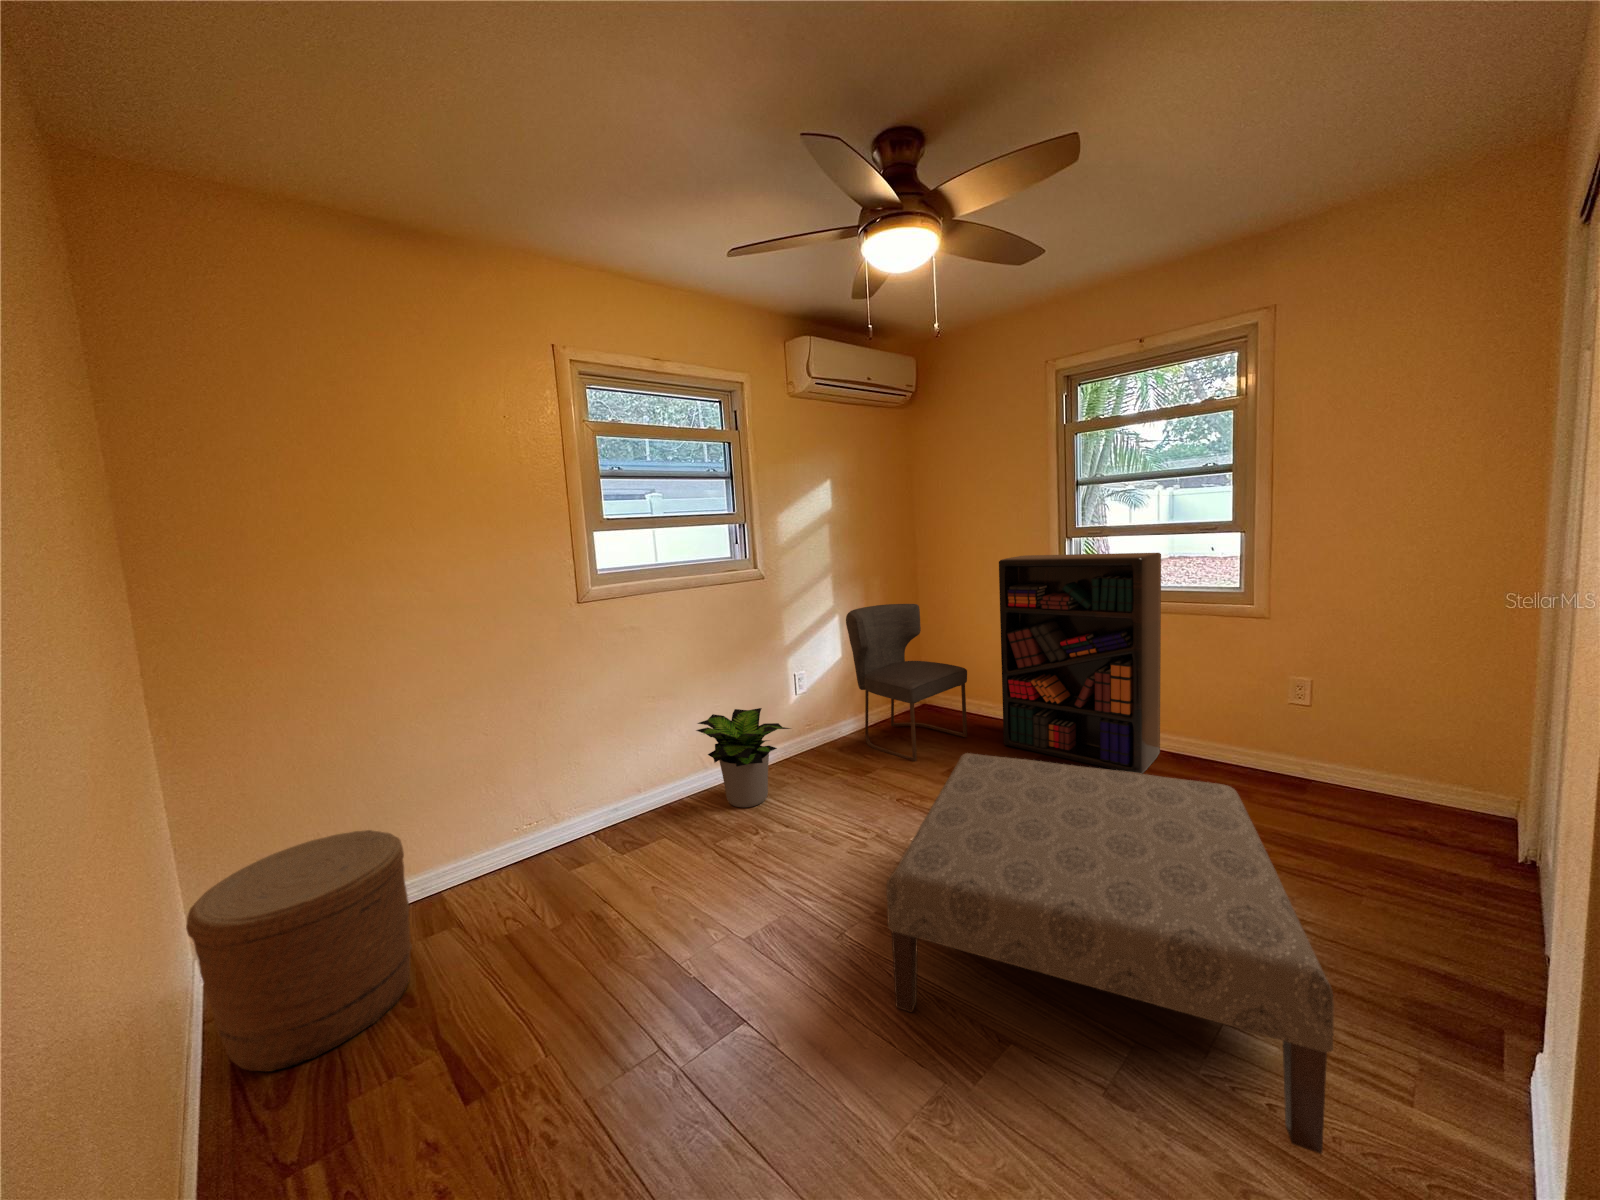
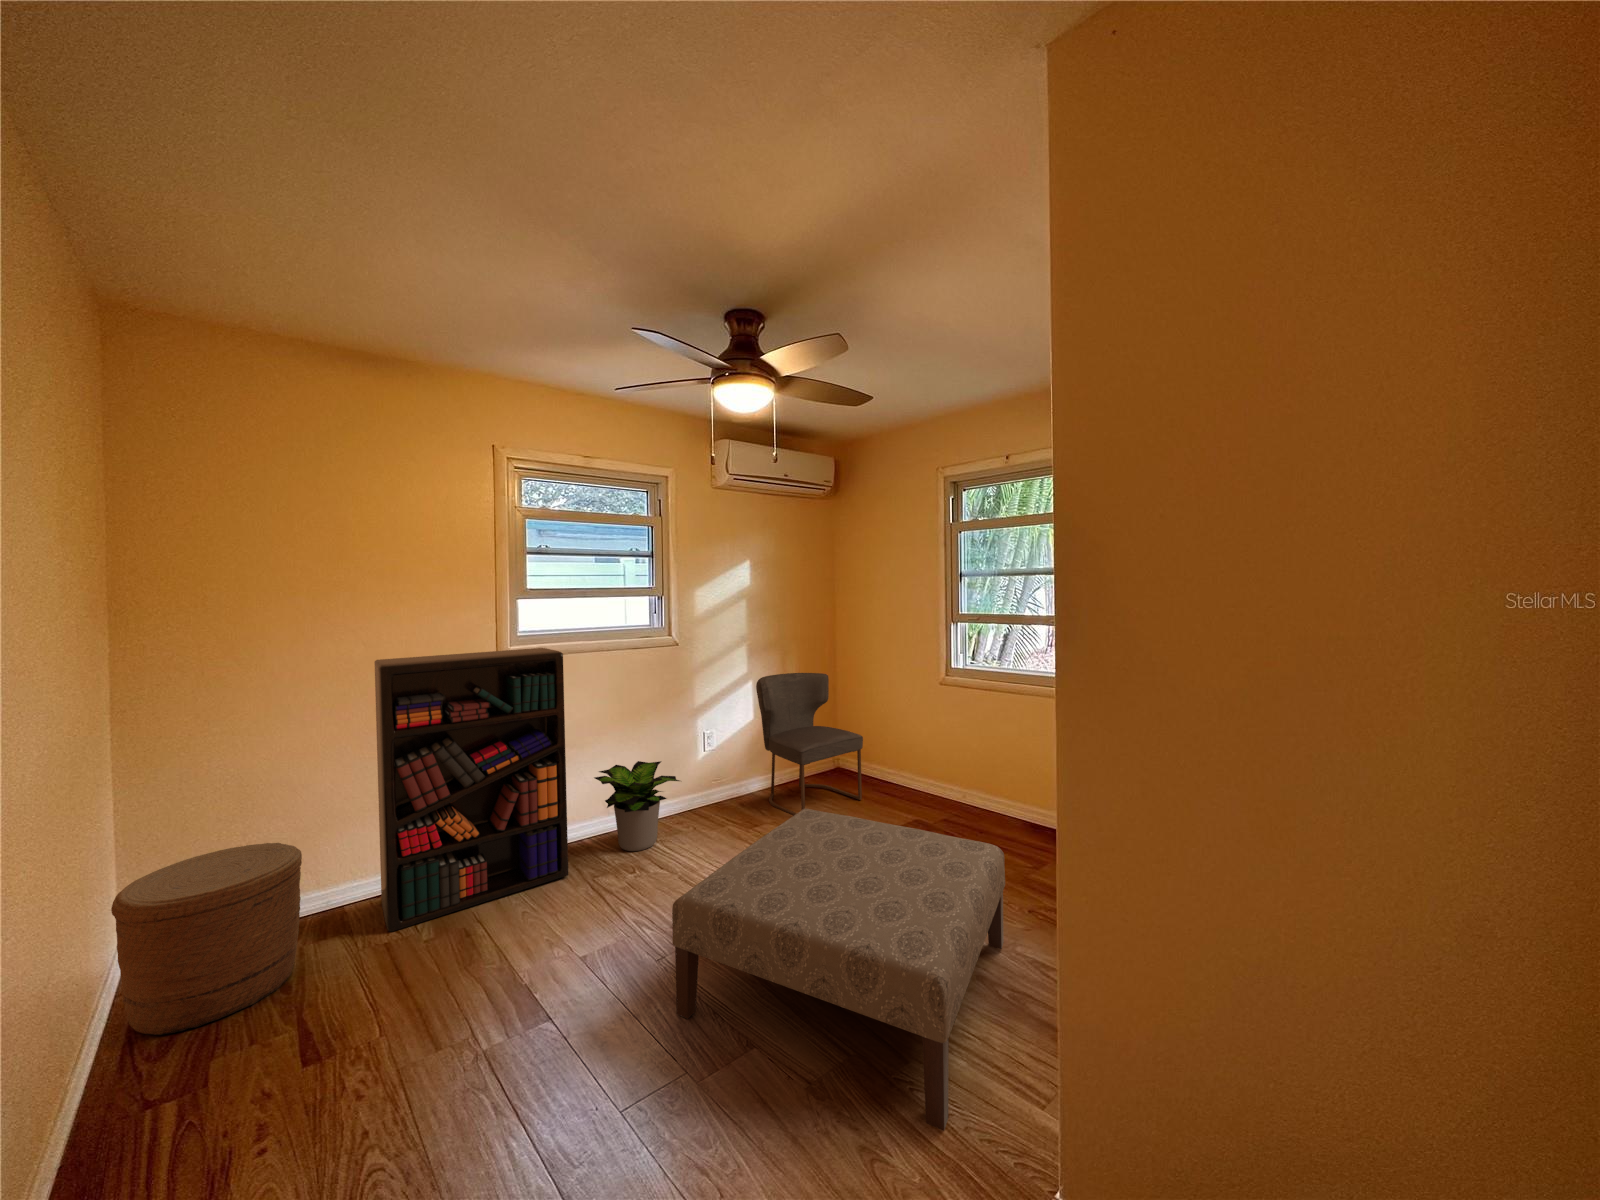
bookshelf: present [999,553,1161,774] -> present [374,648,568,932]

